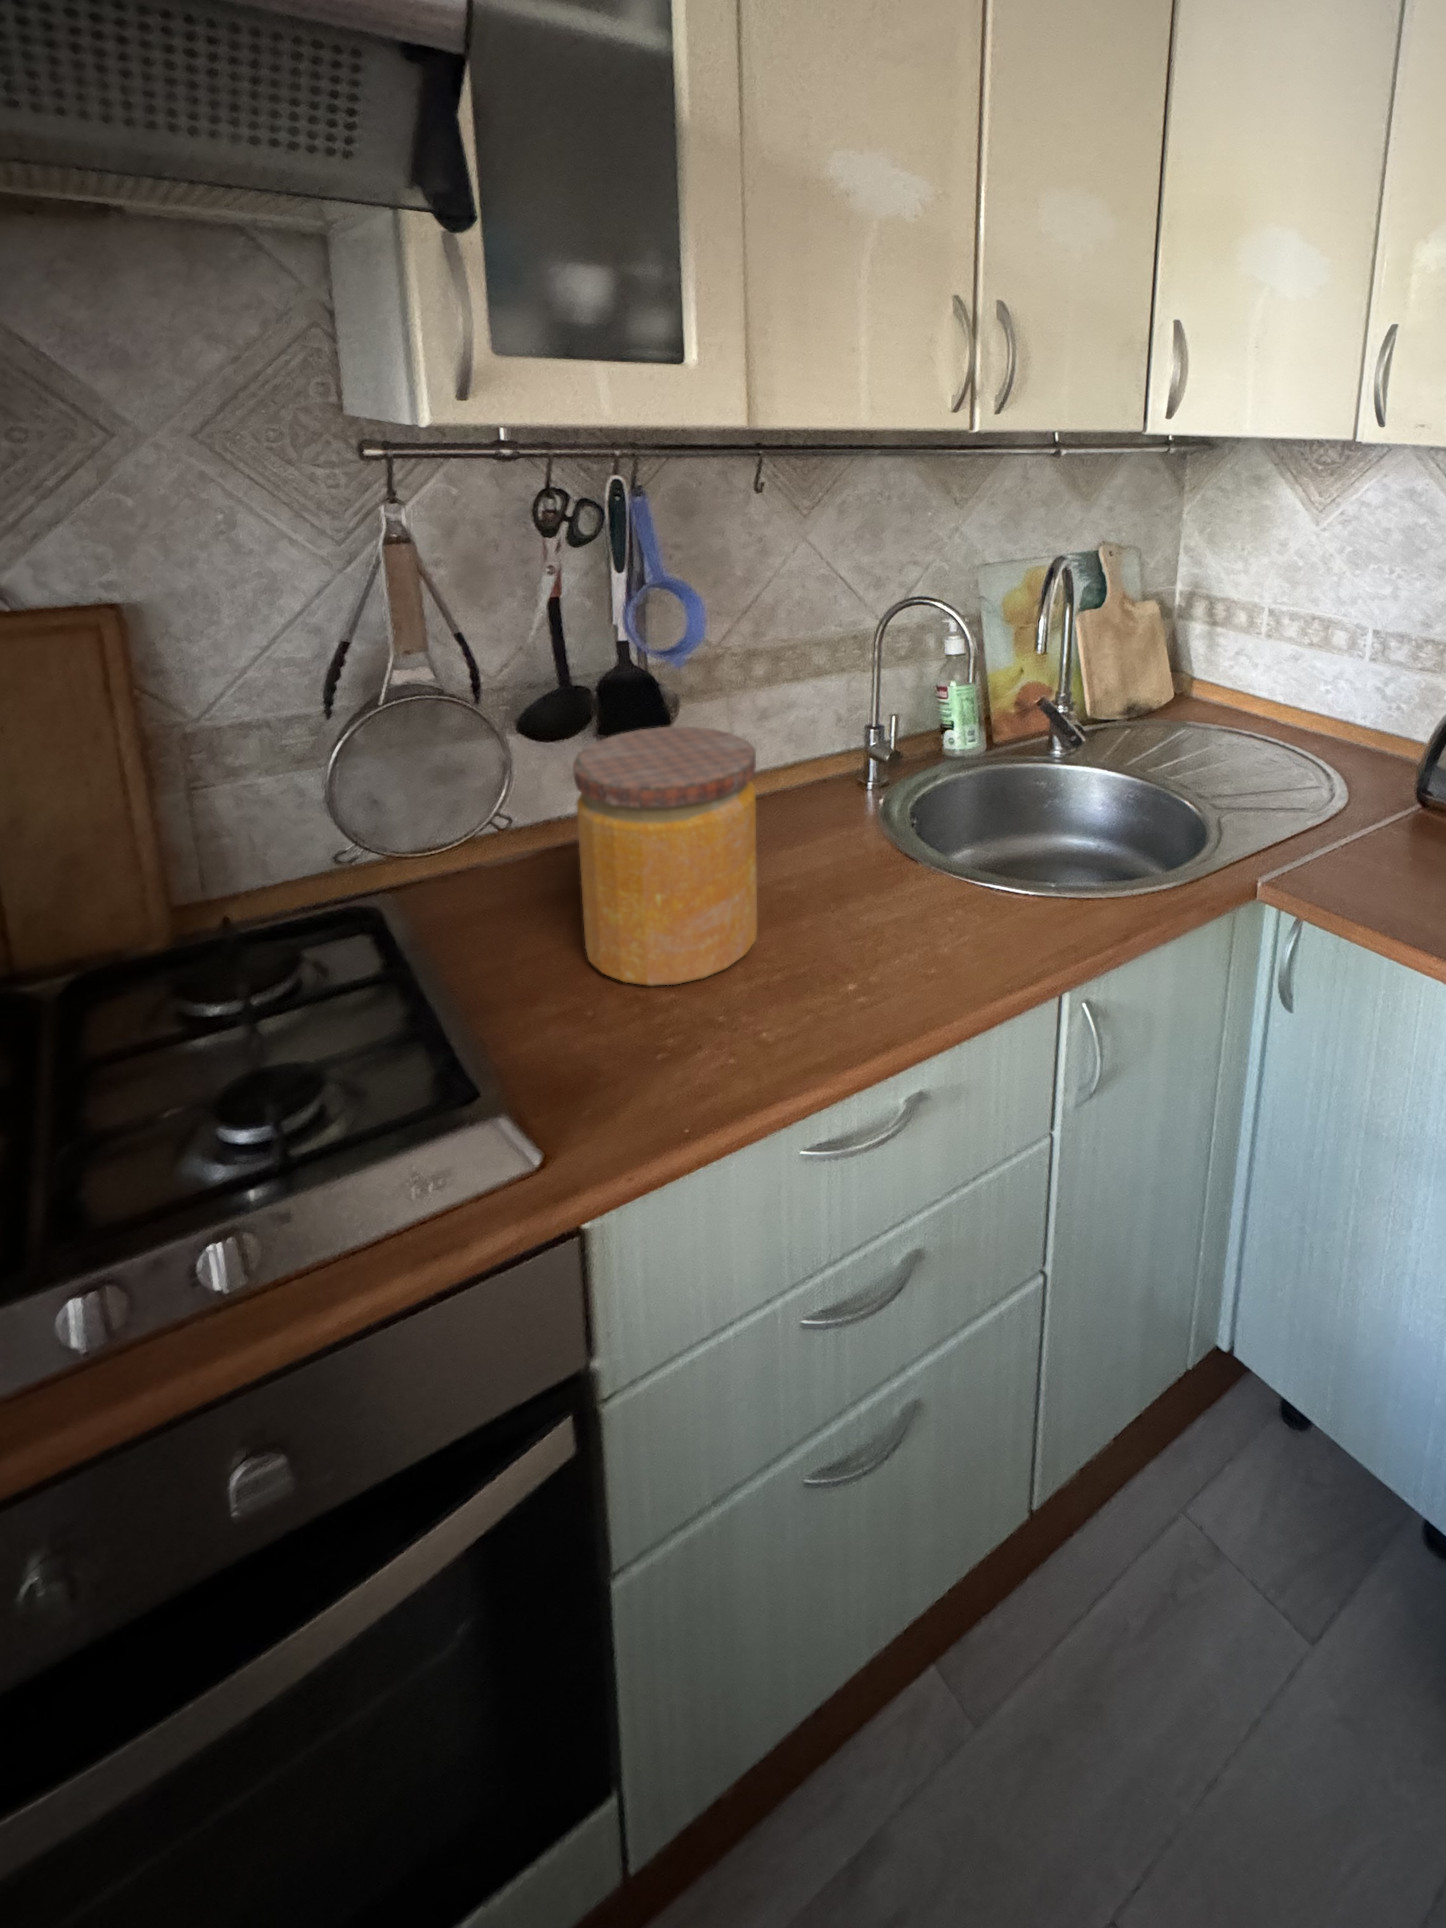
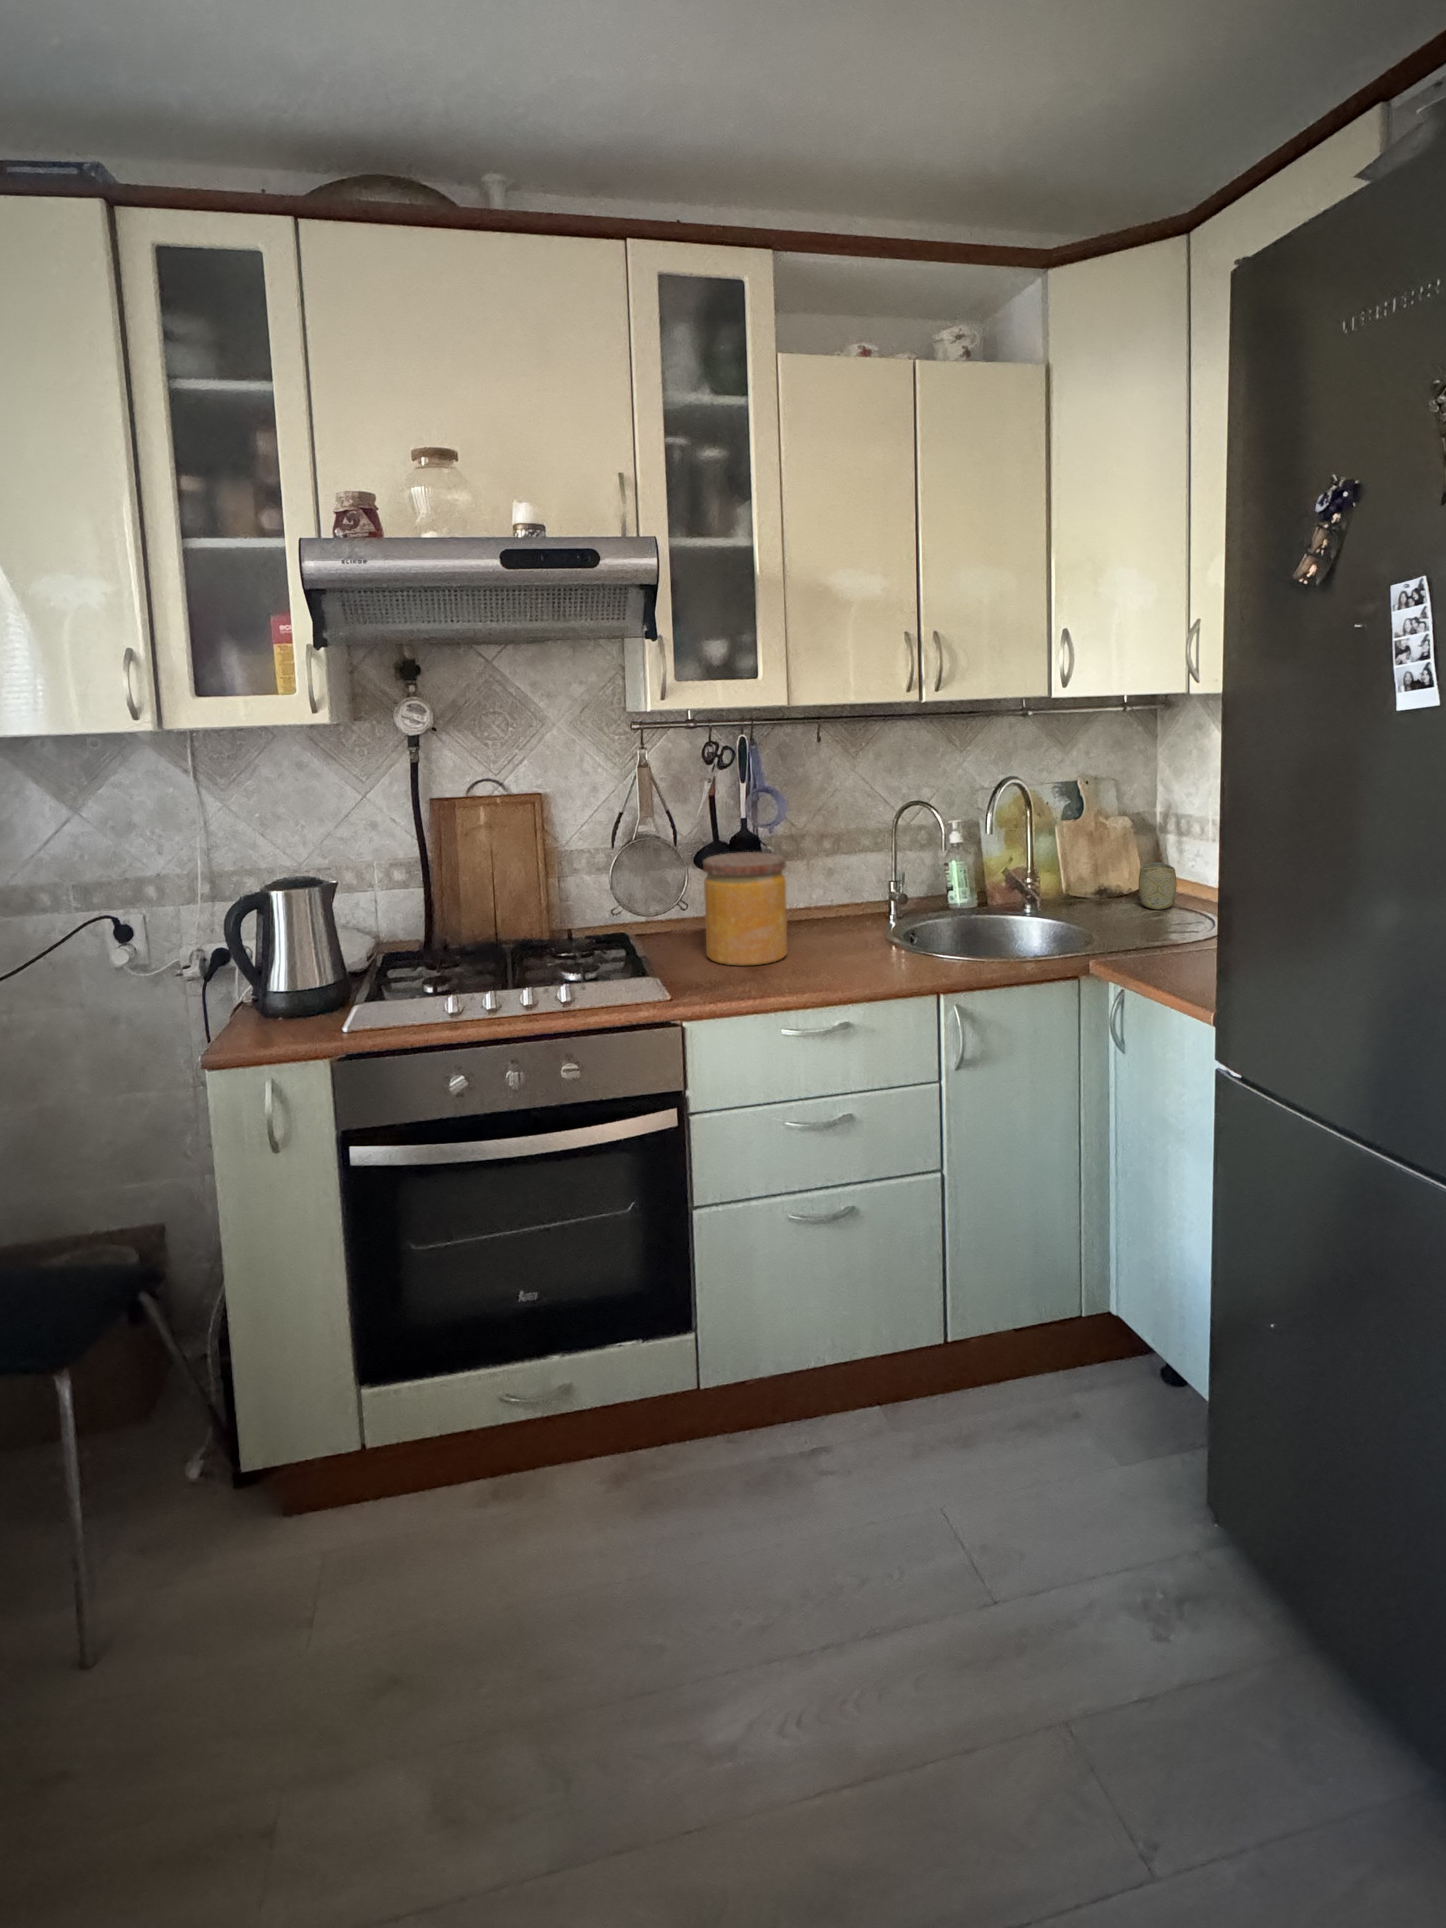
cup: none [1182,667,1232,734] -> present [1139,863,1177,910]

